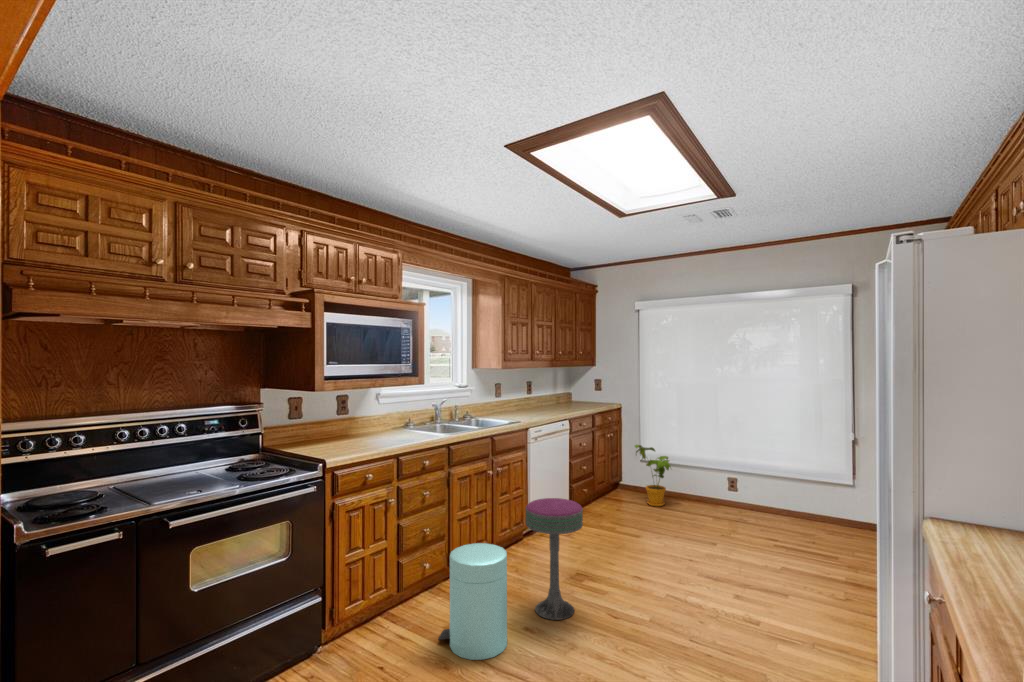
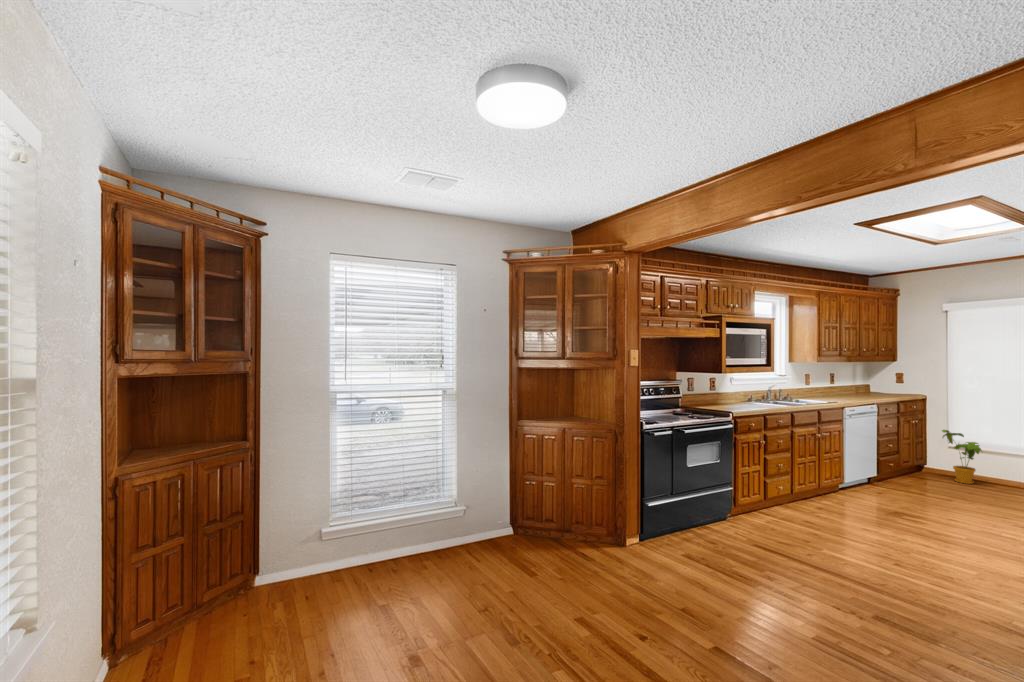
bar stool: present [526,498,583,620] -> none [861,452,909,530]
trash can: present [438,543,507,660] -> none [805,472,855,538]

